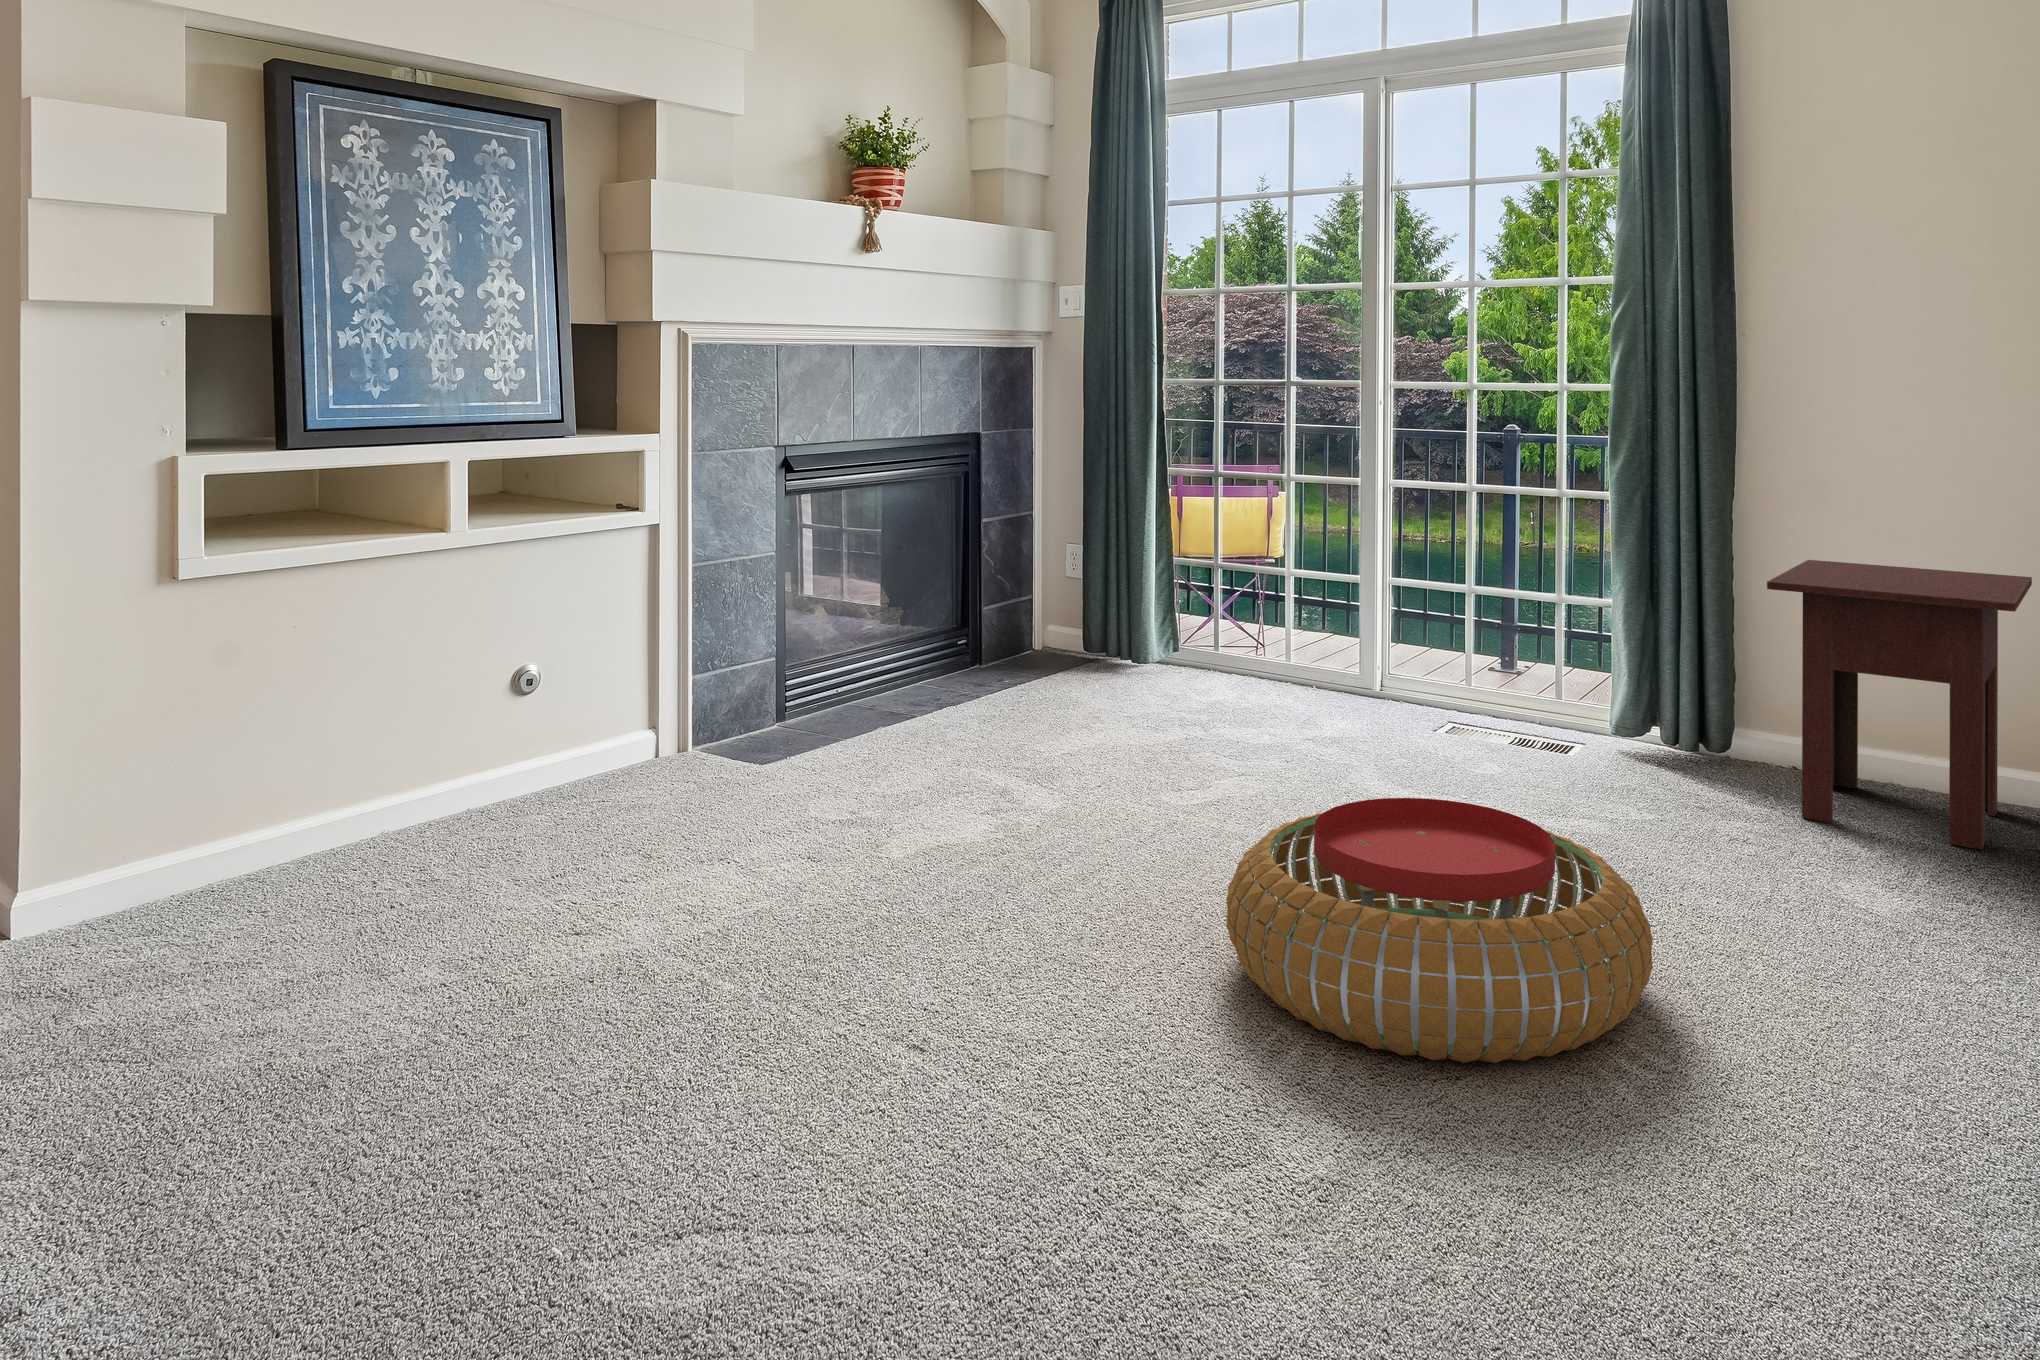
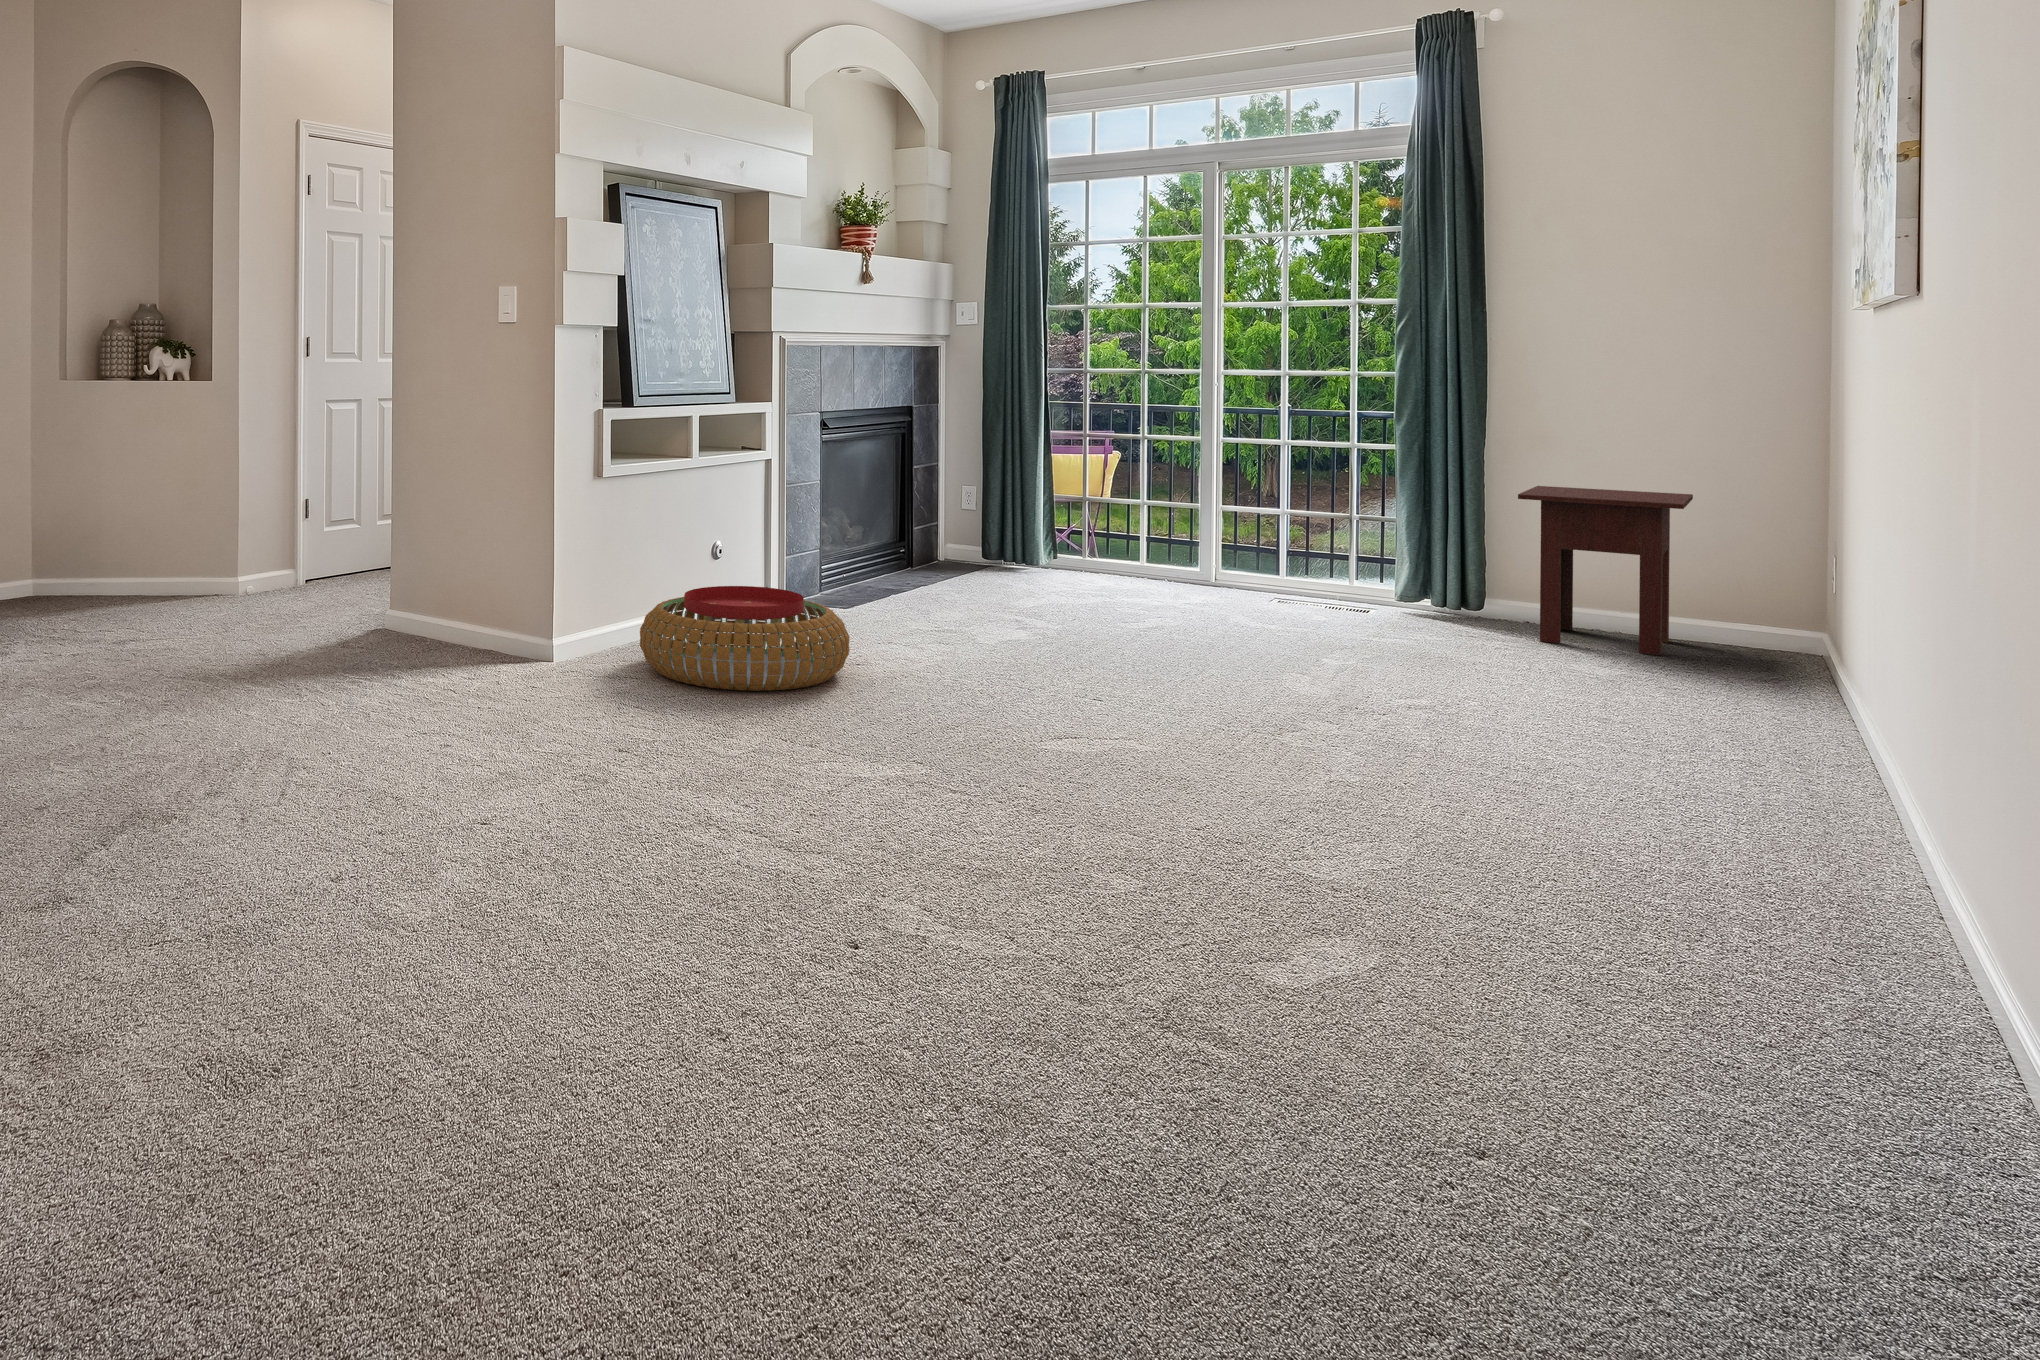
pouf: present [1226,798,1653,1063] -> present [640,586,850,691]

